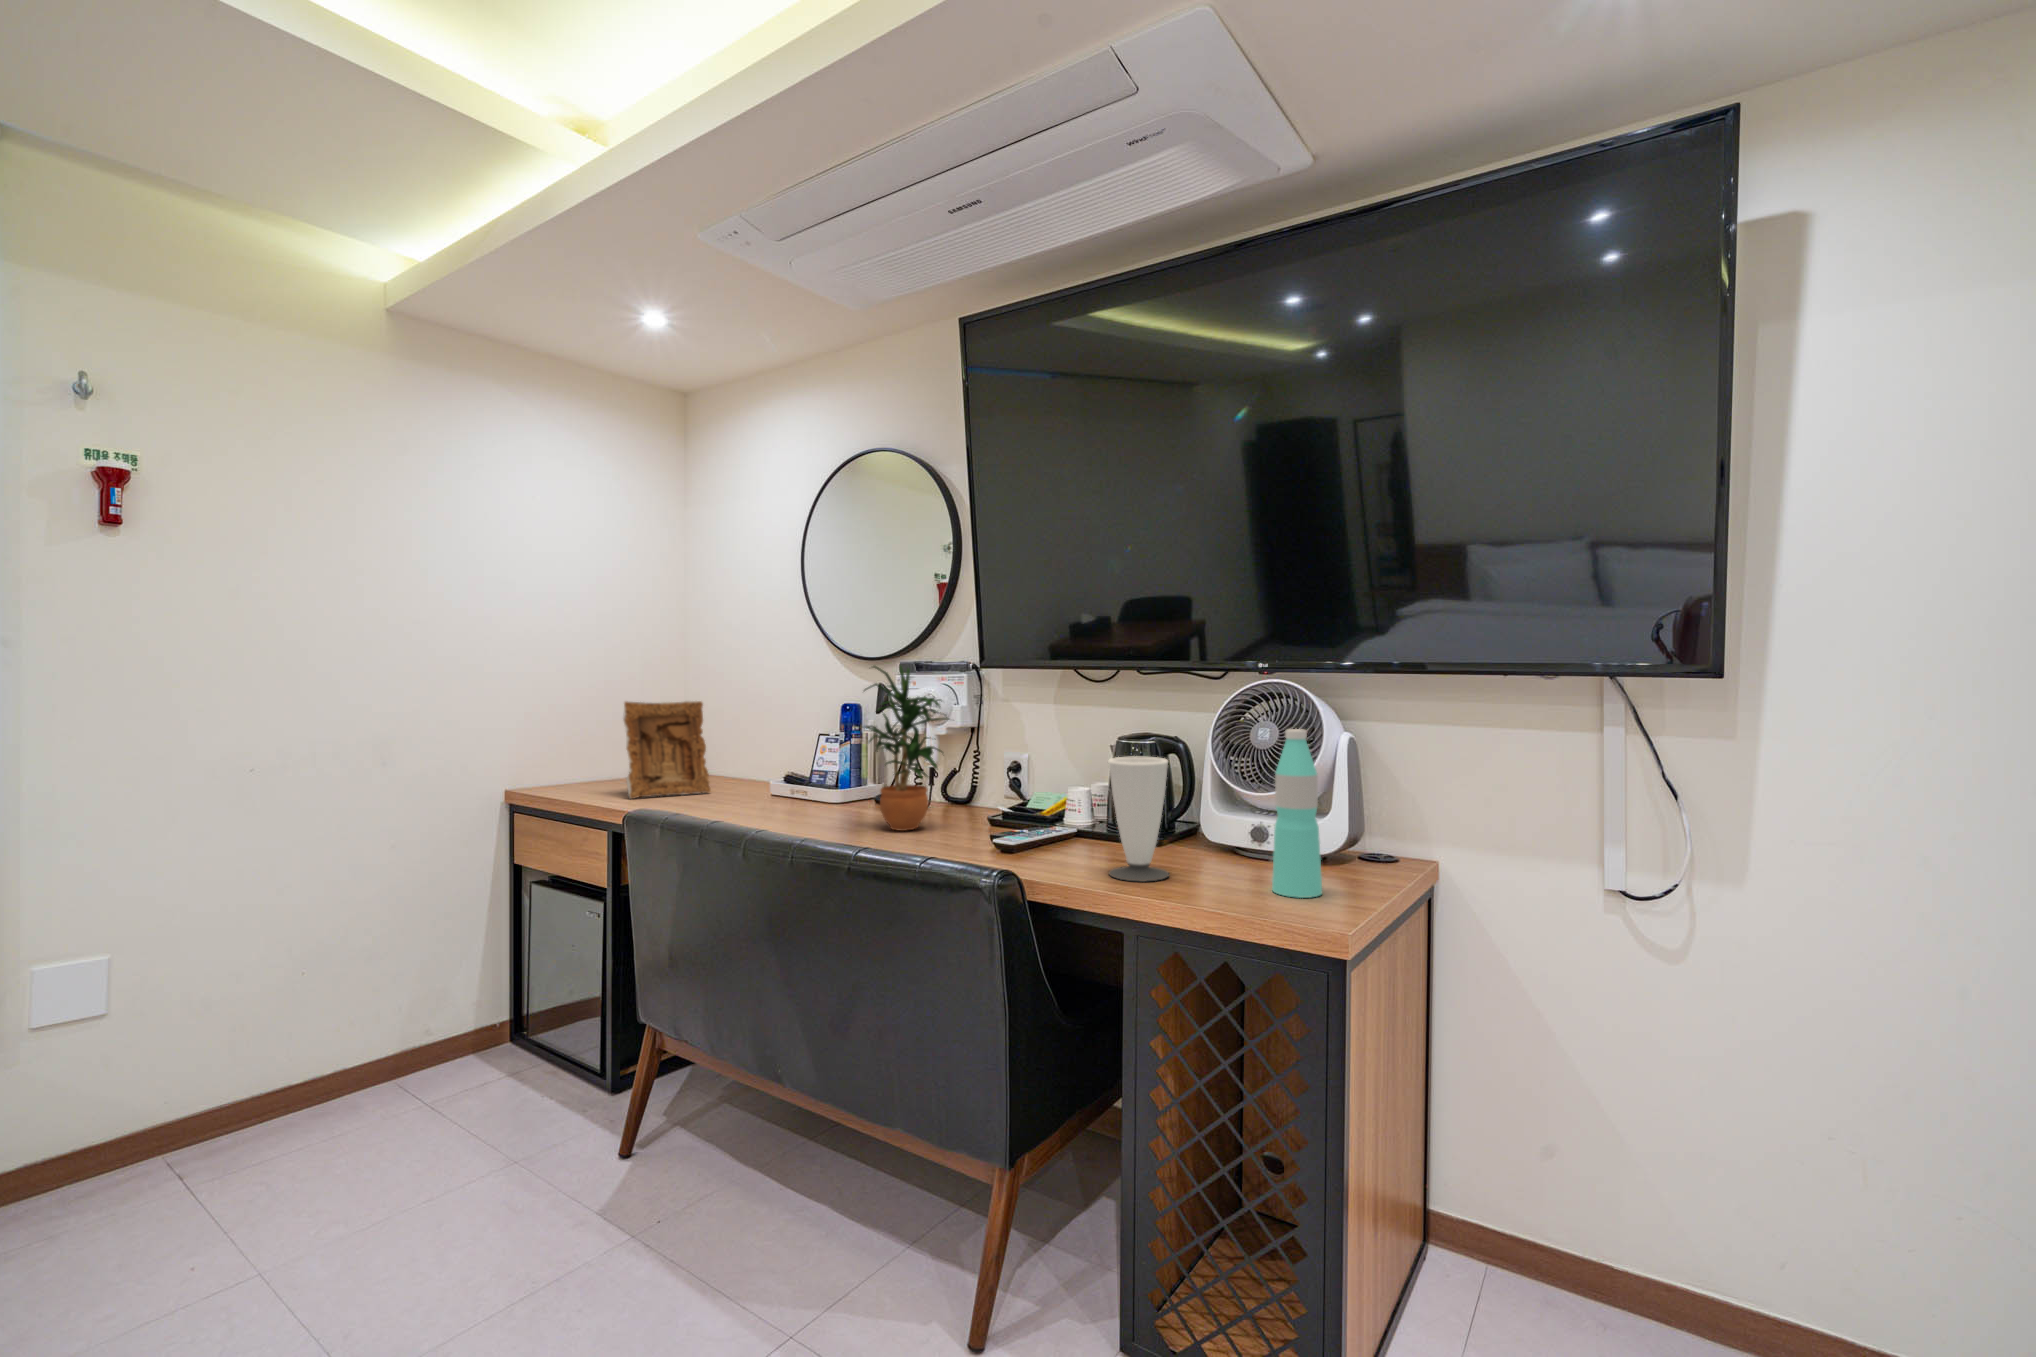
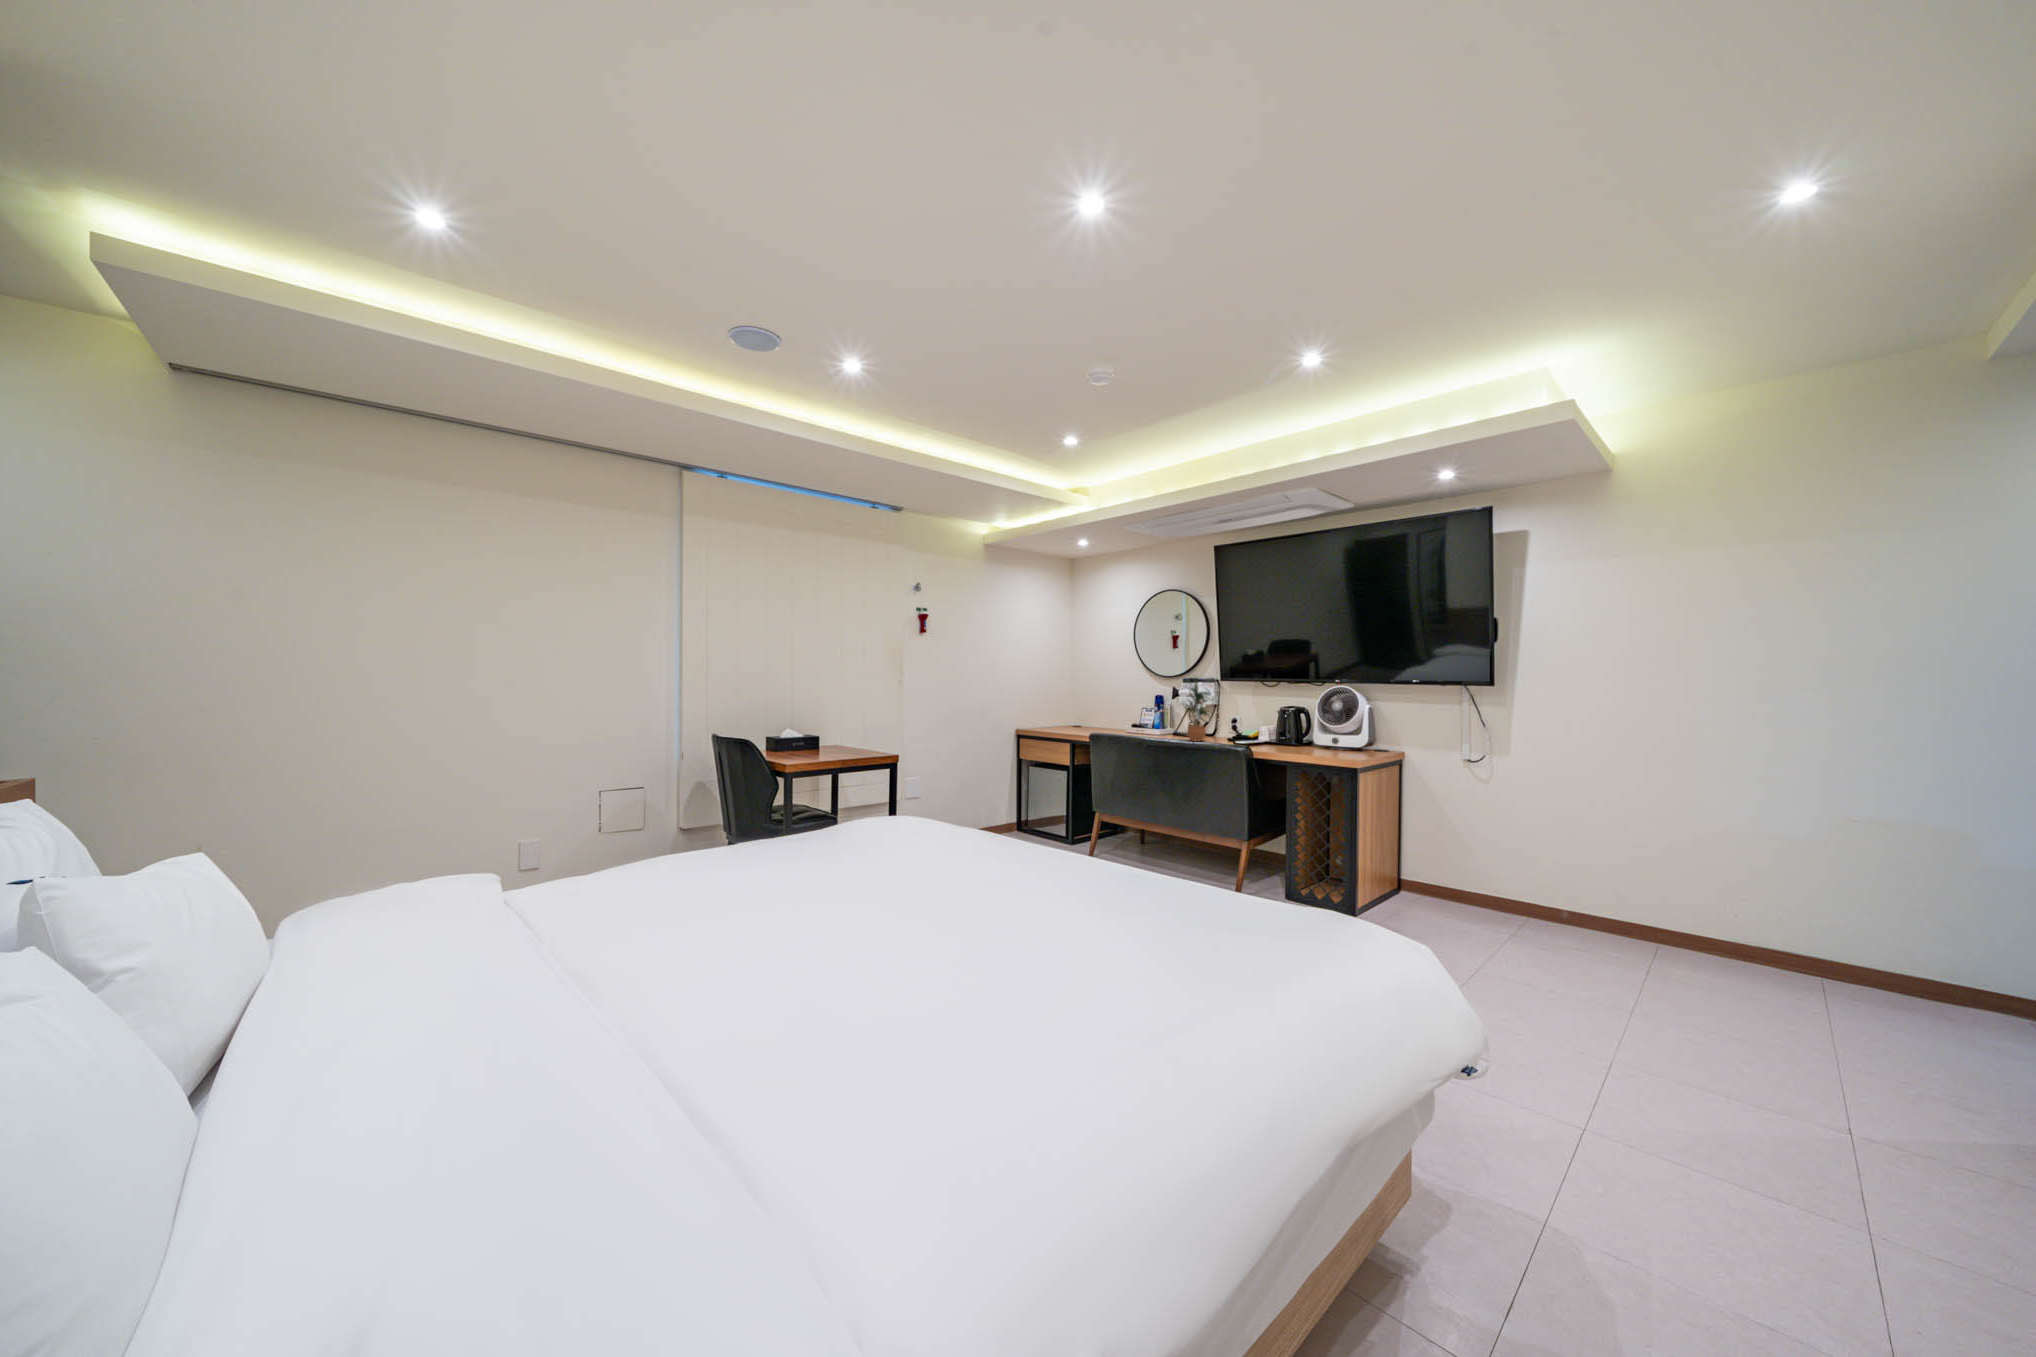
picture frame: present [623,701,711,799] -> none [1066,693,1100,733]
water bottle: present [1272,729,1322,898] -> none [1337,702,1354,755]
cup: present [1108,757,1169,882] -> none [1280,712,1302,751]

